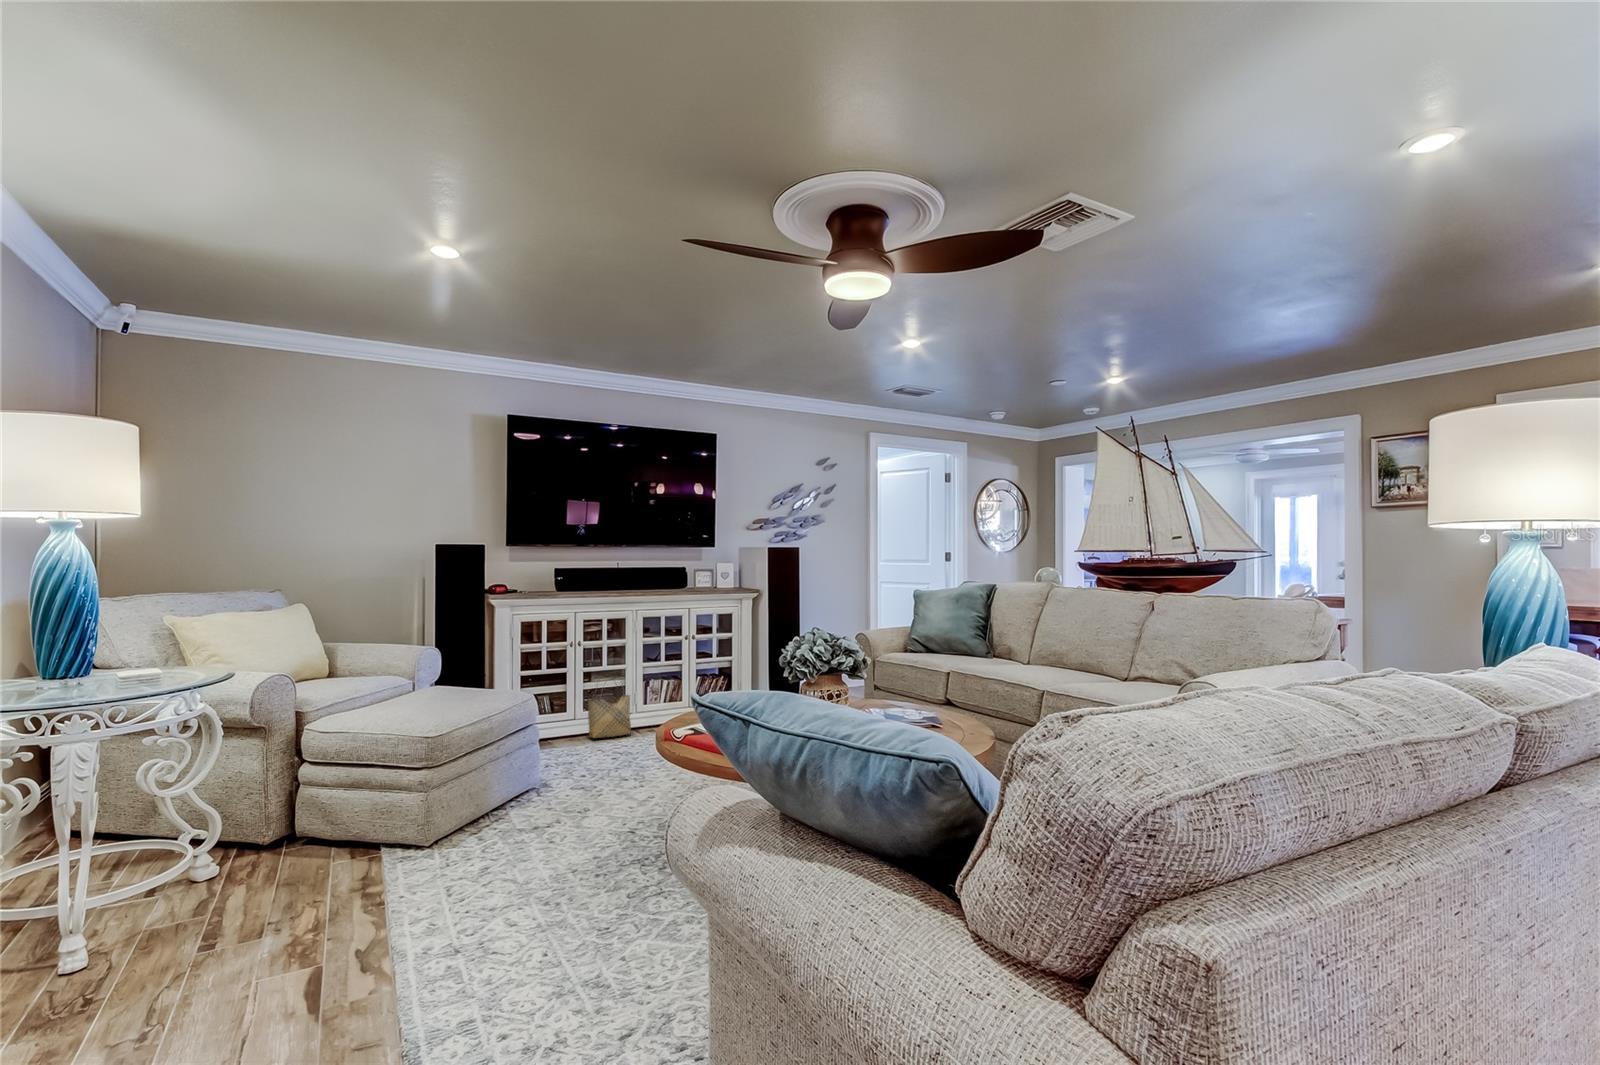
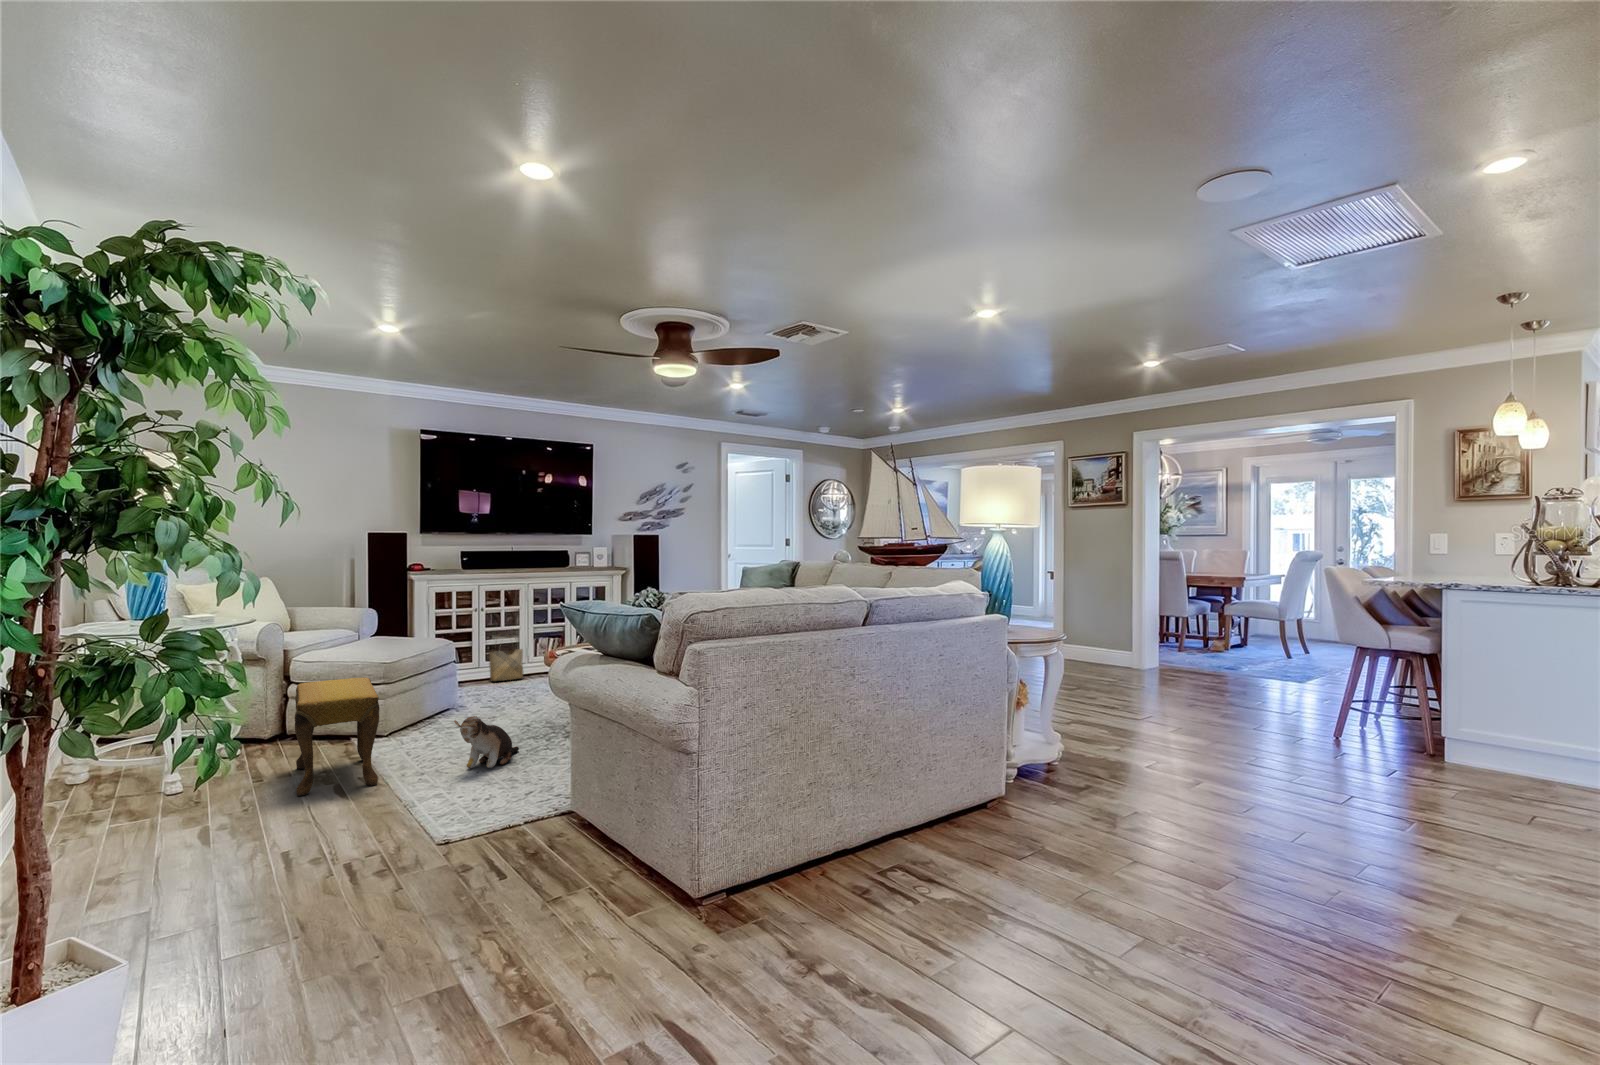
footstool: none [231,773,392,1006] -> present [295,678,379,796]
plush toy: none [505,853,615,942] -> present [454,716,519,768]

